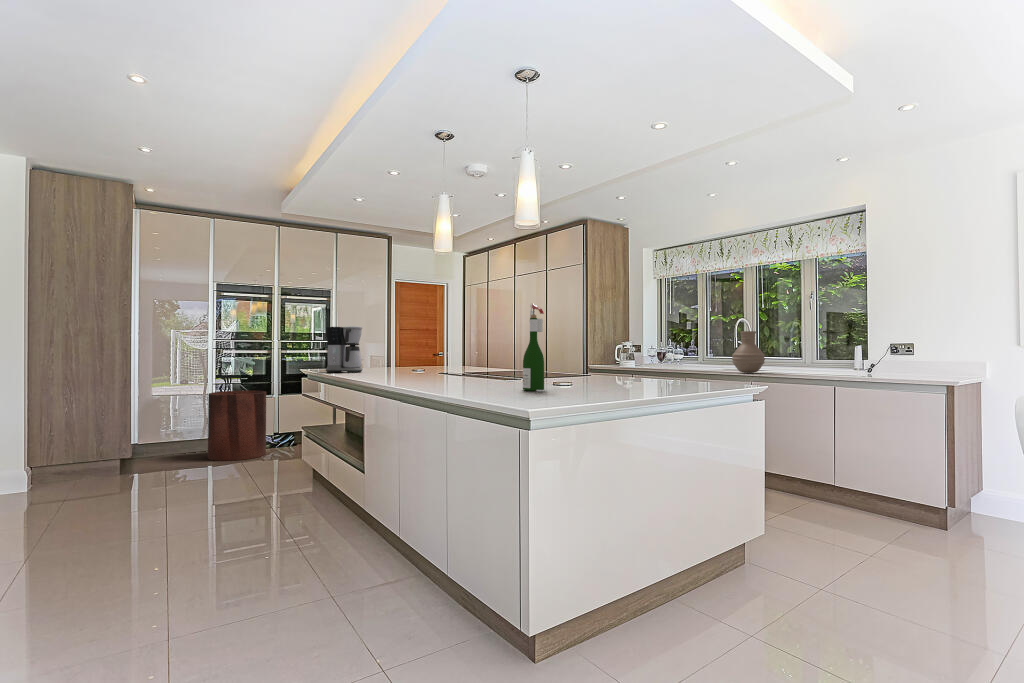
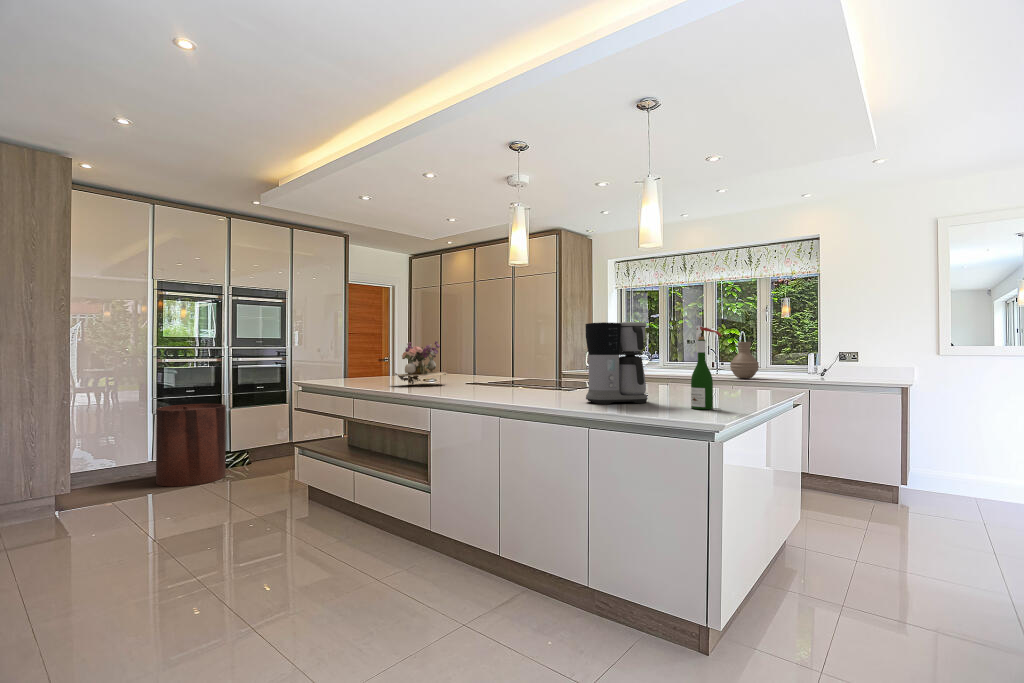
coffee maker: present [326,326,363,373] -> present [585,322,648,404]
flower arrangement: none [364,331,422,373] -> present [393,341,446,384]

